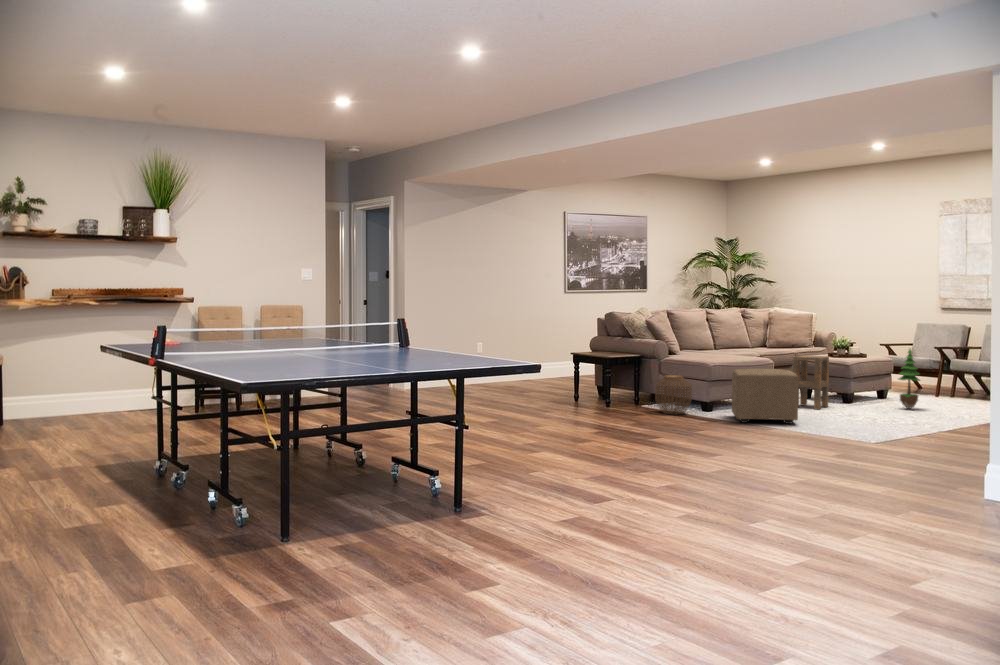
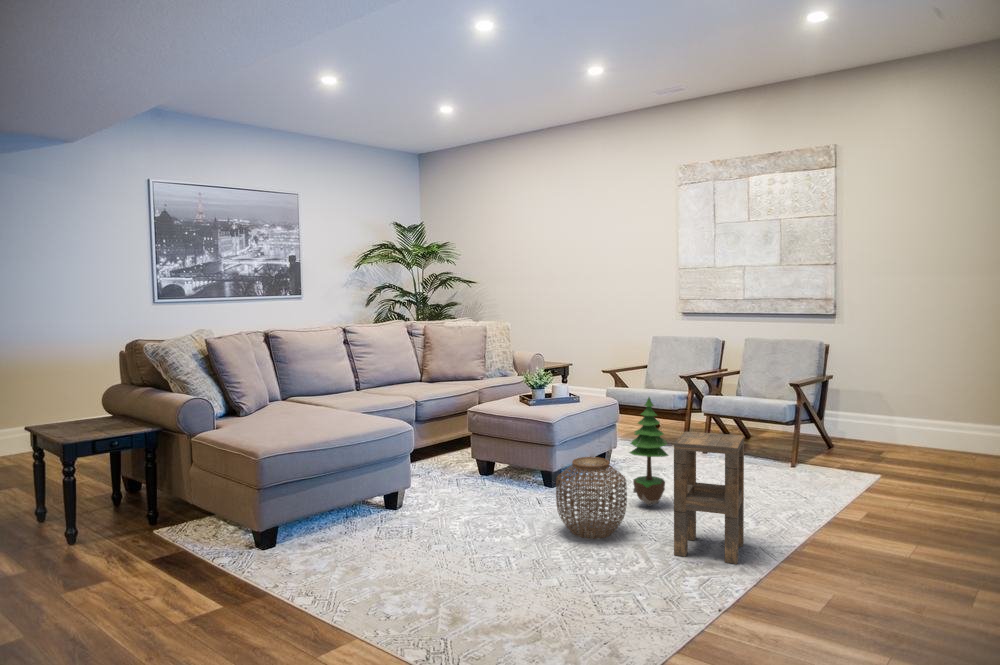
side table: present [793,355,829,409] -> present [674,431,744,564]
ottoman: present [732,369,798,424] -> none [245,475,410,634]
woven basket: present [655,375,692,414] -> present [556,457,627,539]

